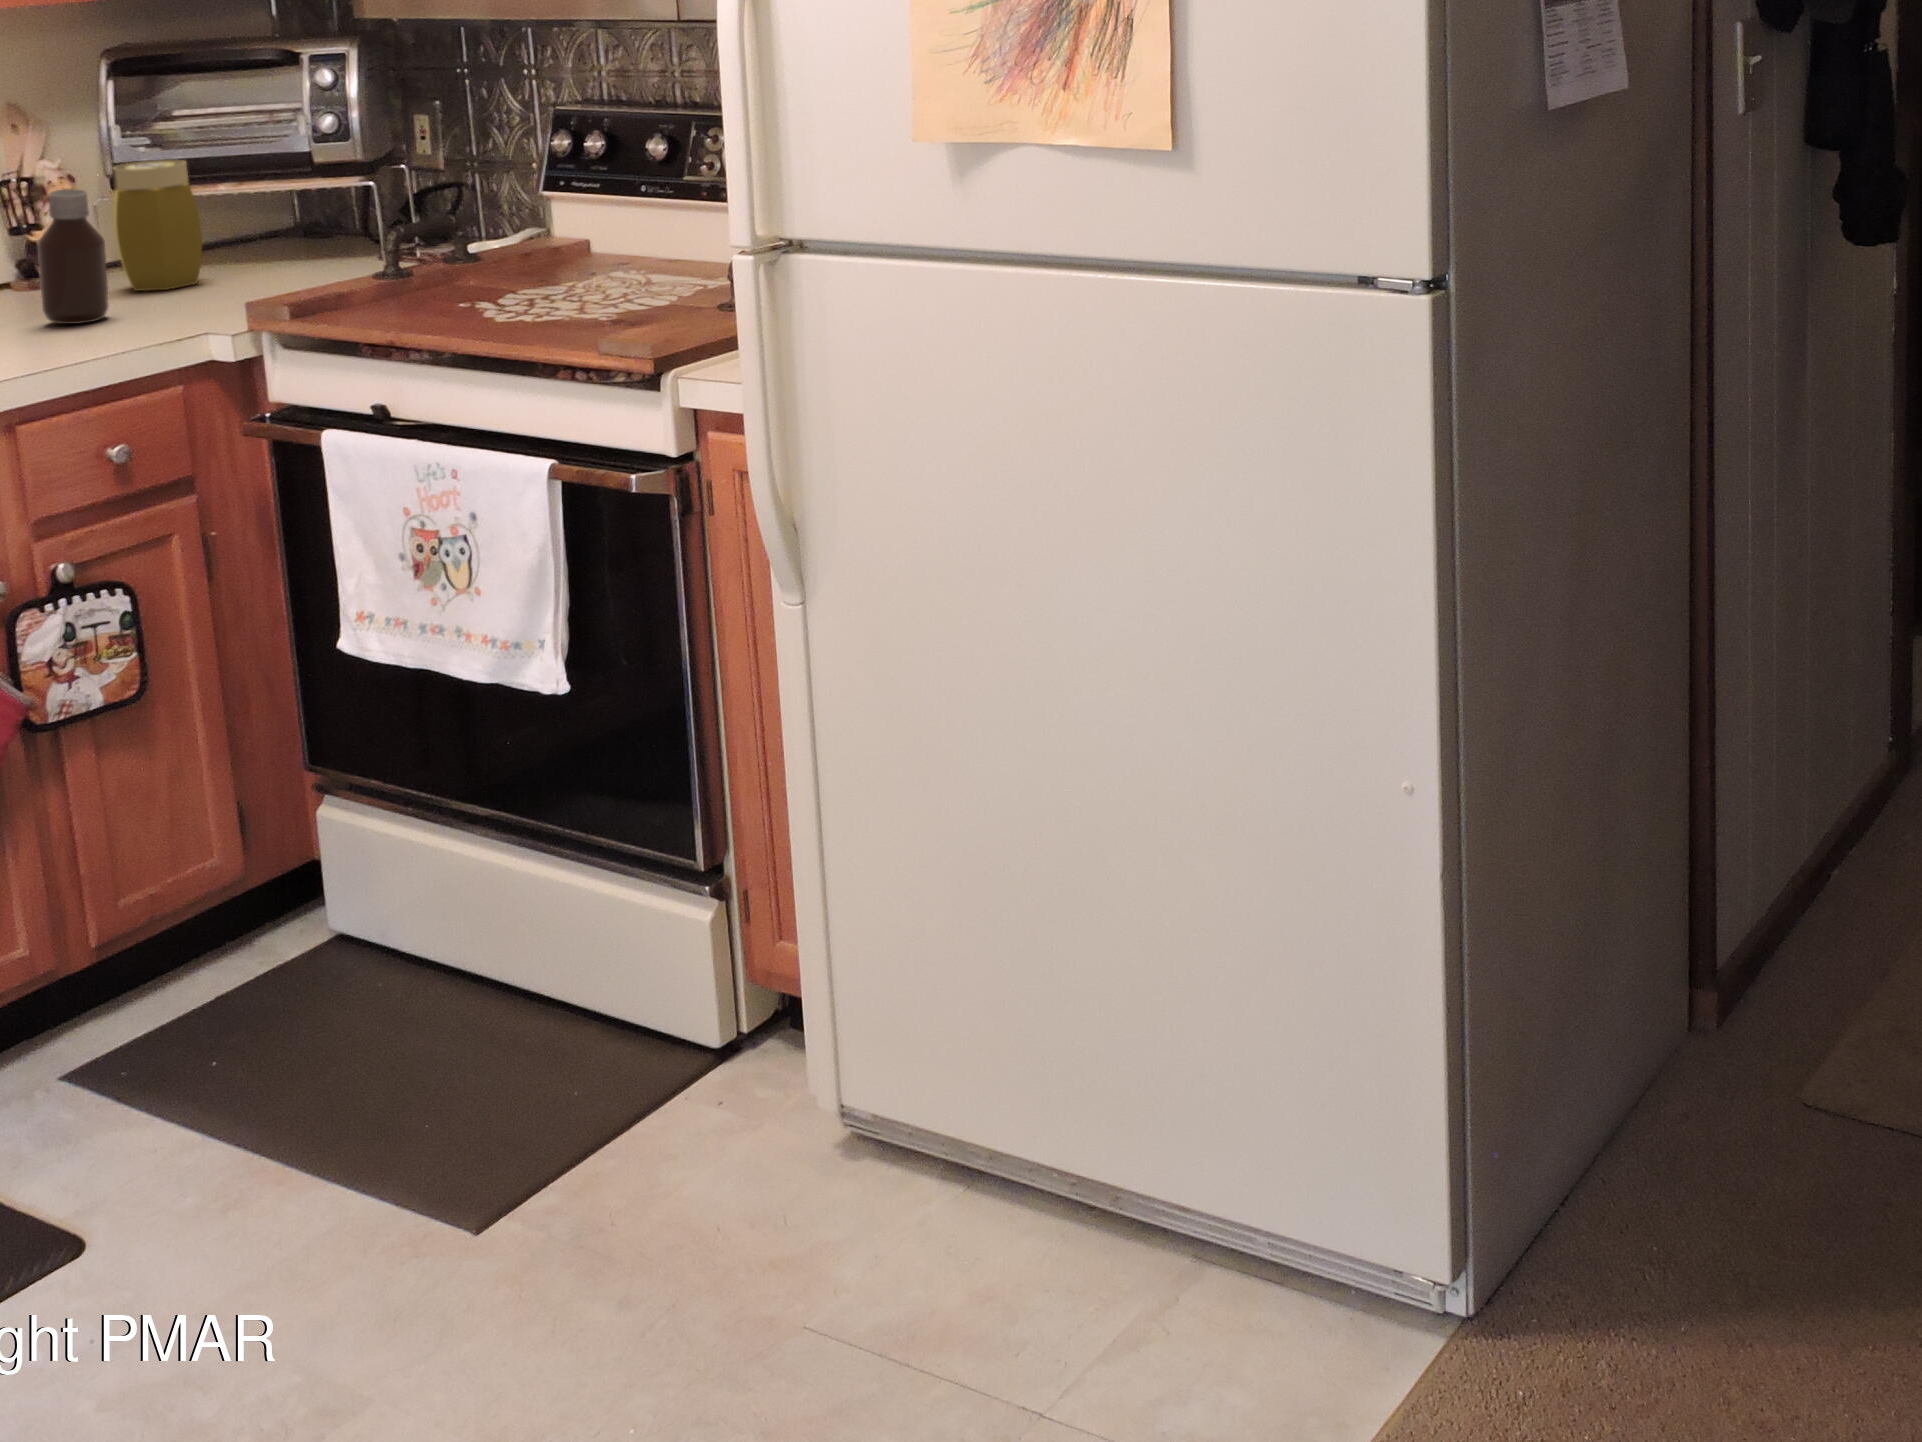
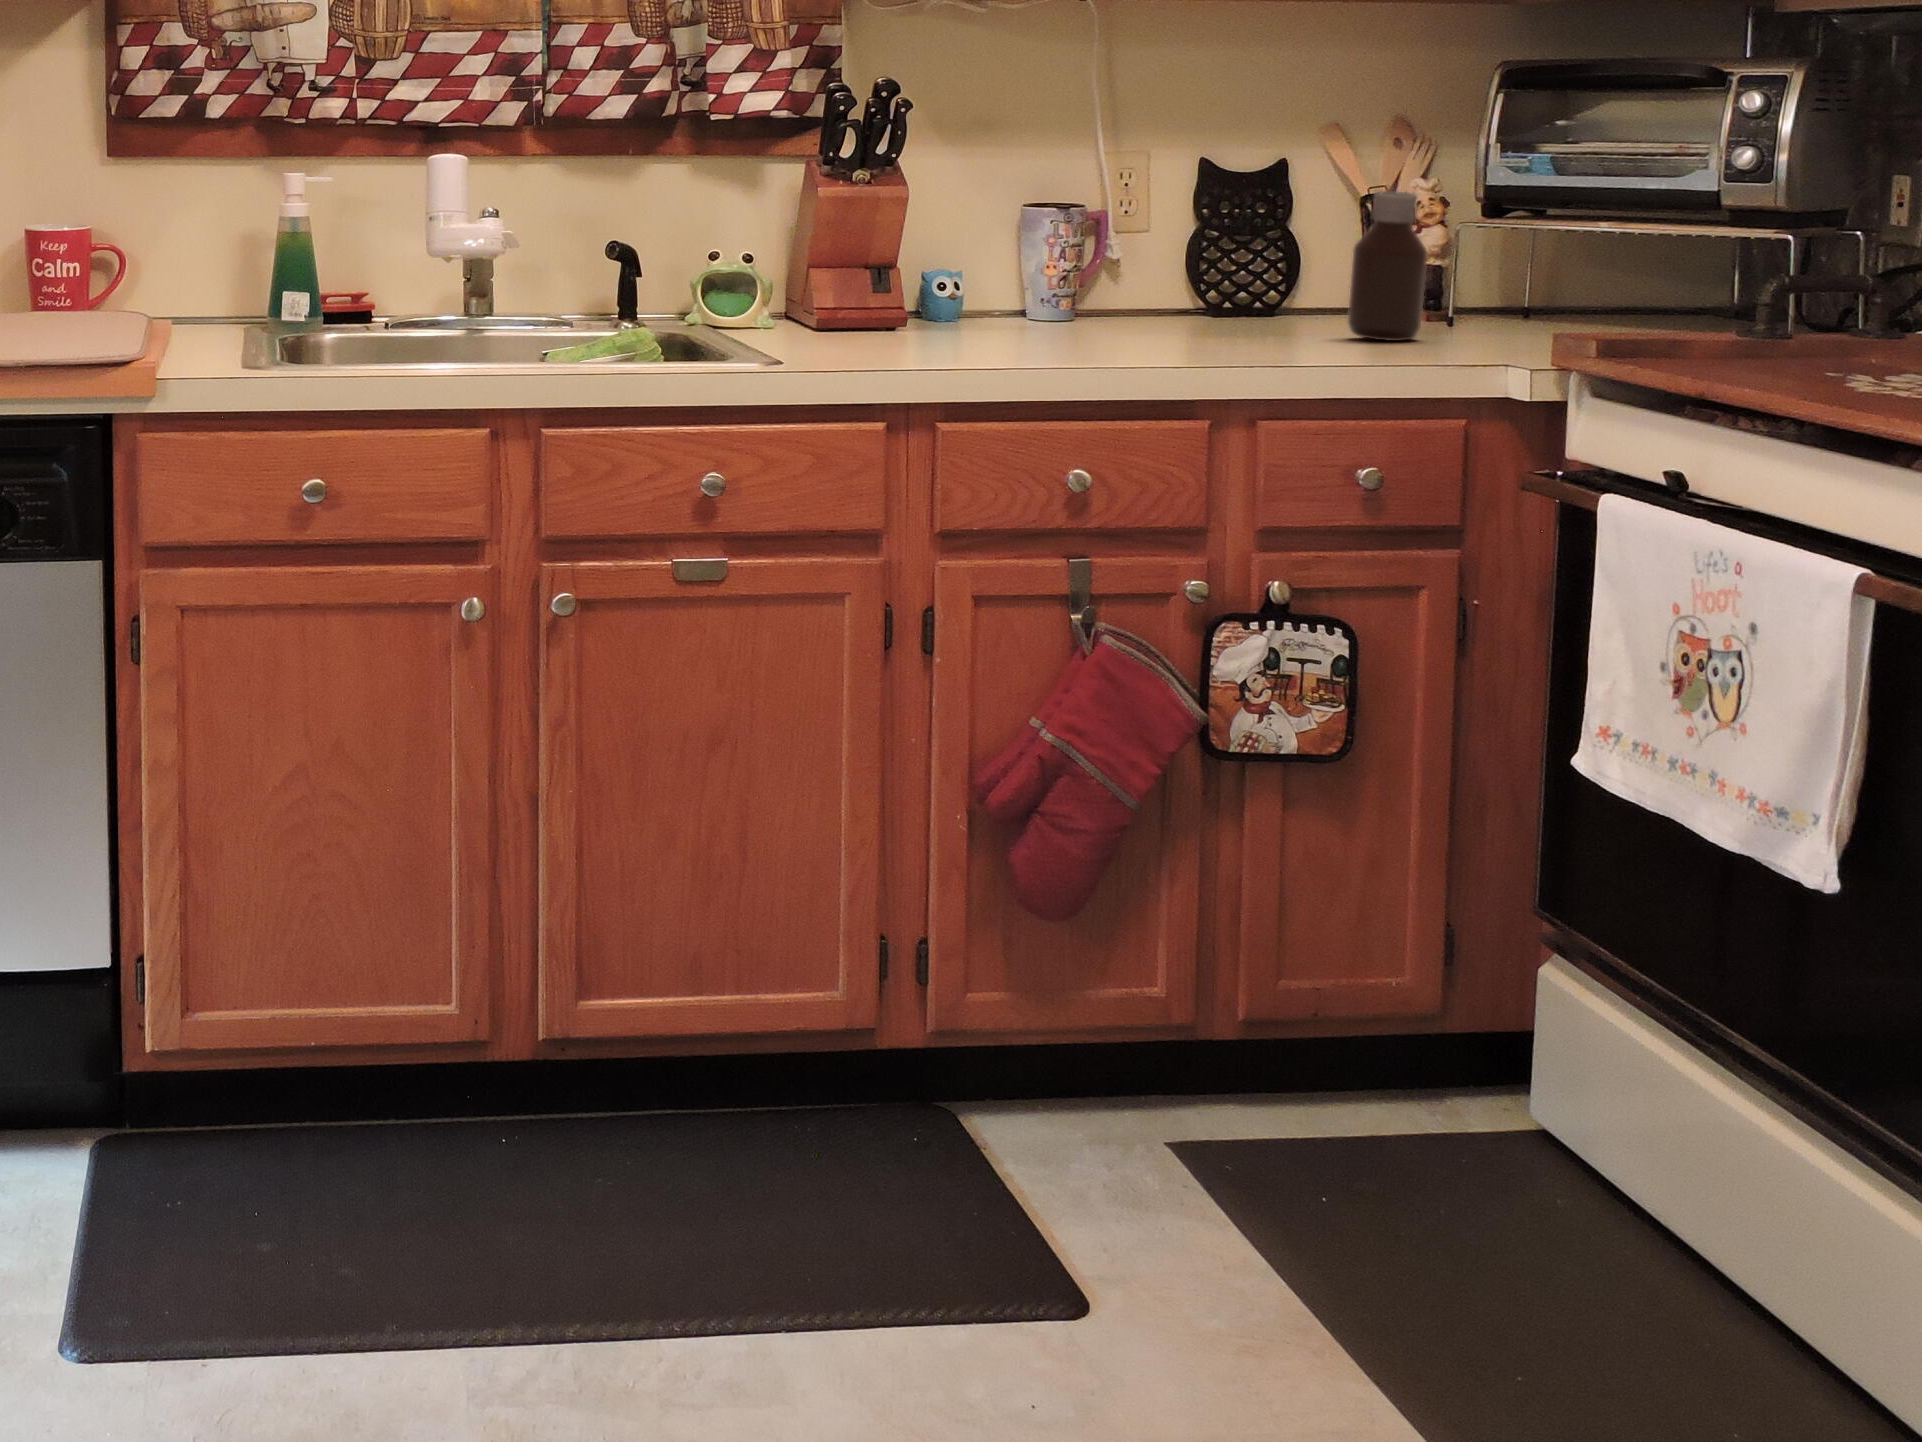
jar: present [112,160,202,291] -> none [1467,186,1569,331]

